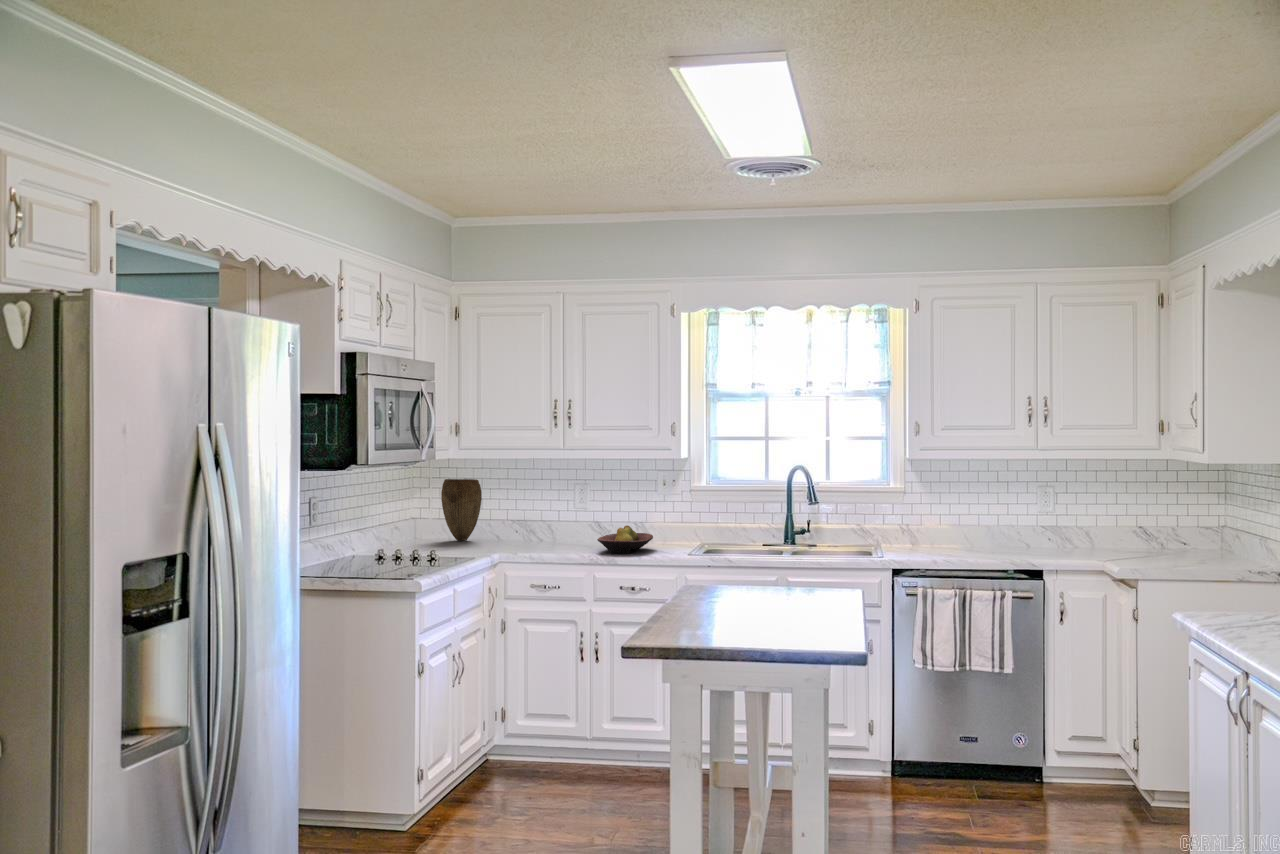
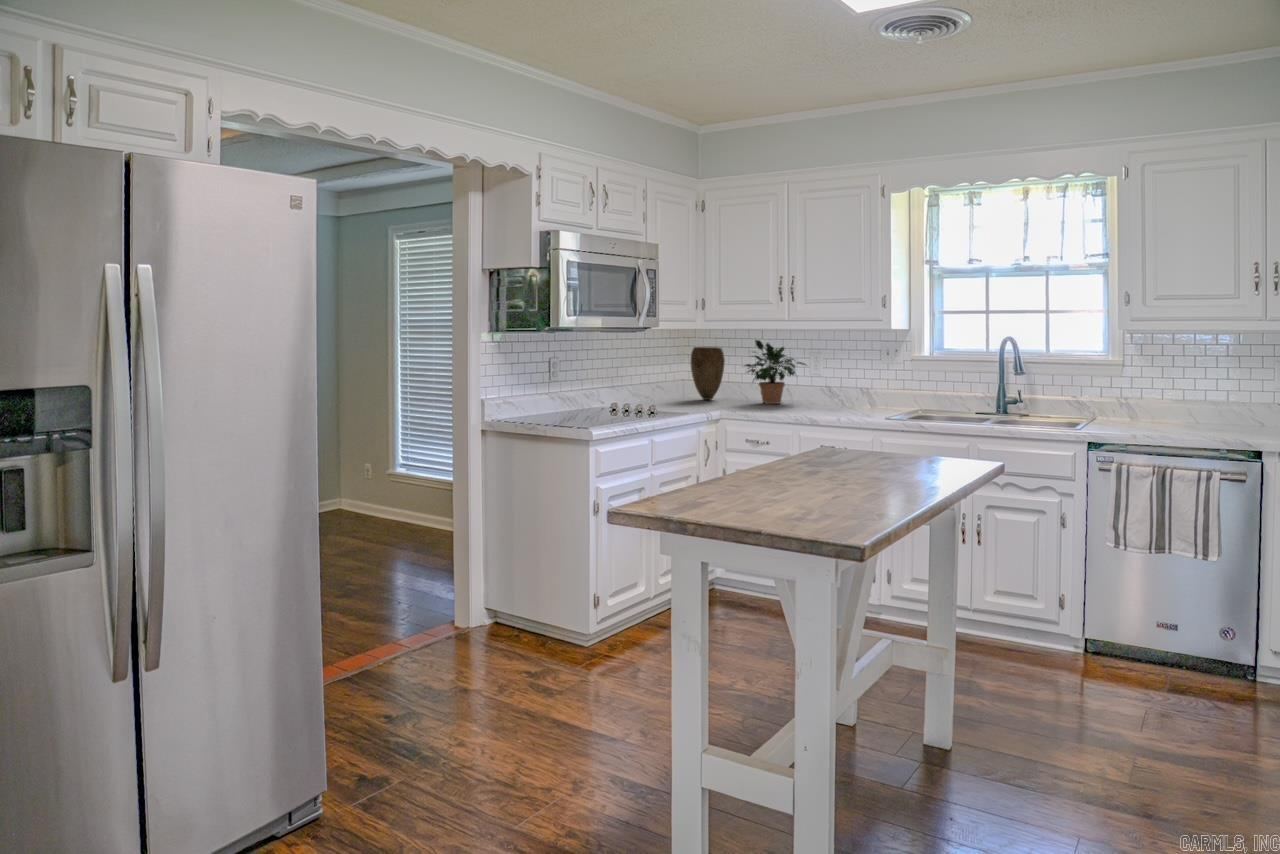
potted plant: none [506,470,582,543] -> present [745,340,806,404]
fruit bowl: present [597,525,653,554] -> none [806,391,862,417]

